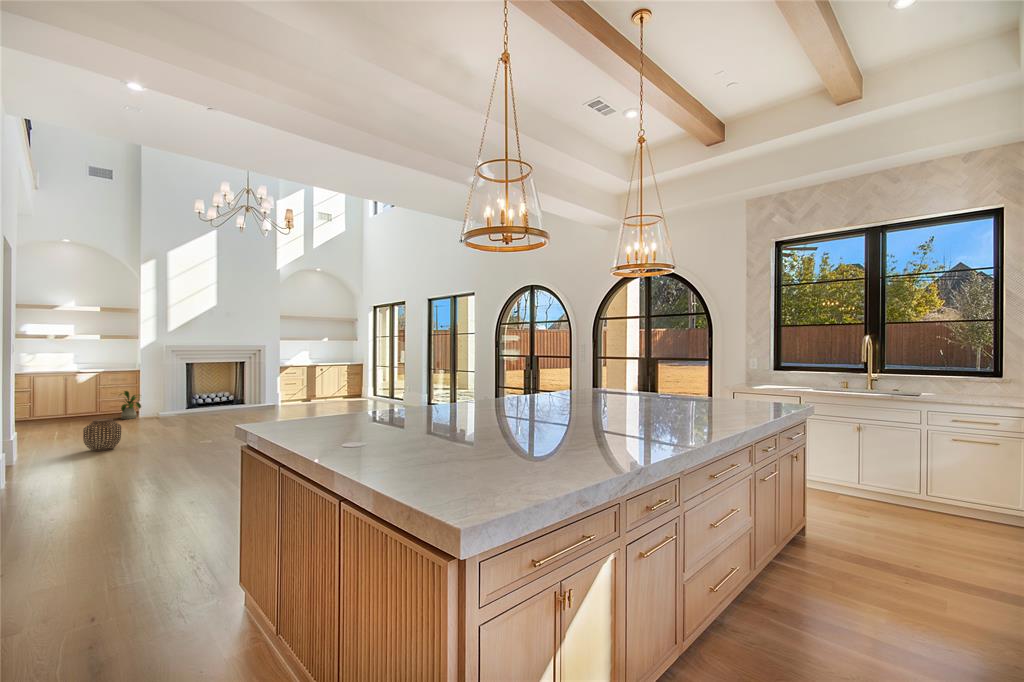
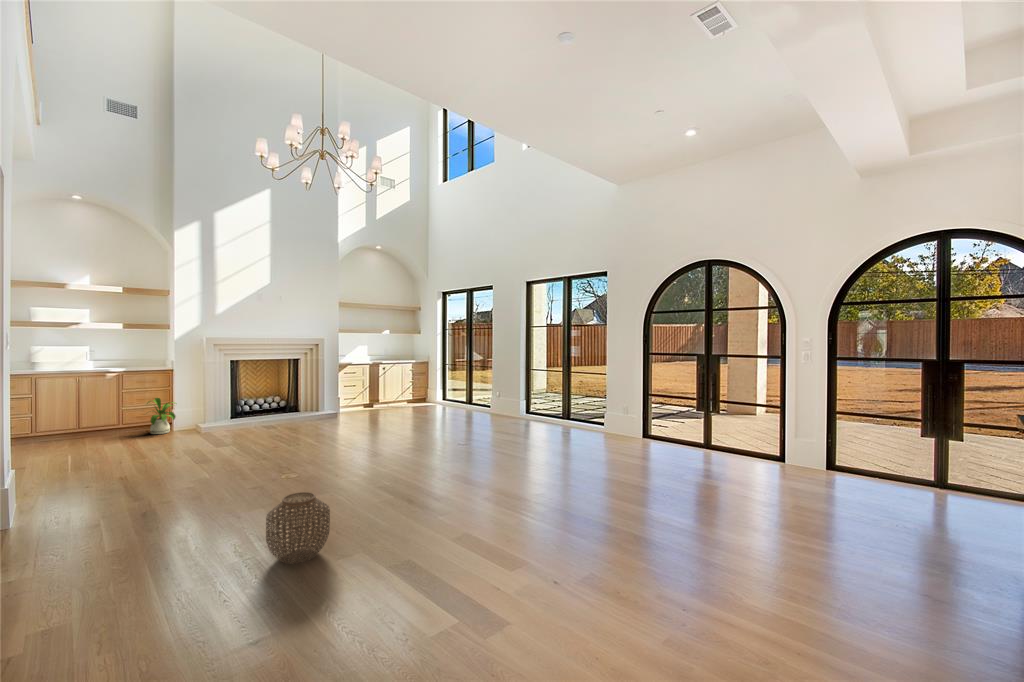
woven basket: present [83,418,121,451] -> present [266,492,330,564]

